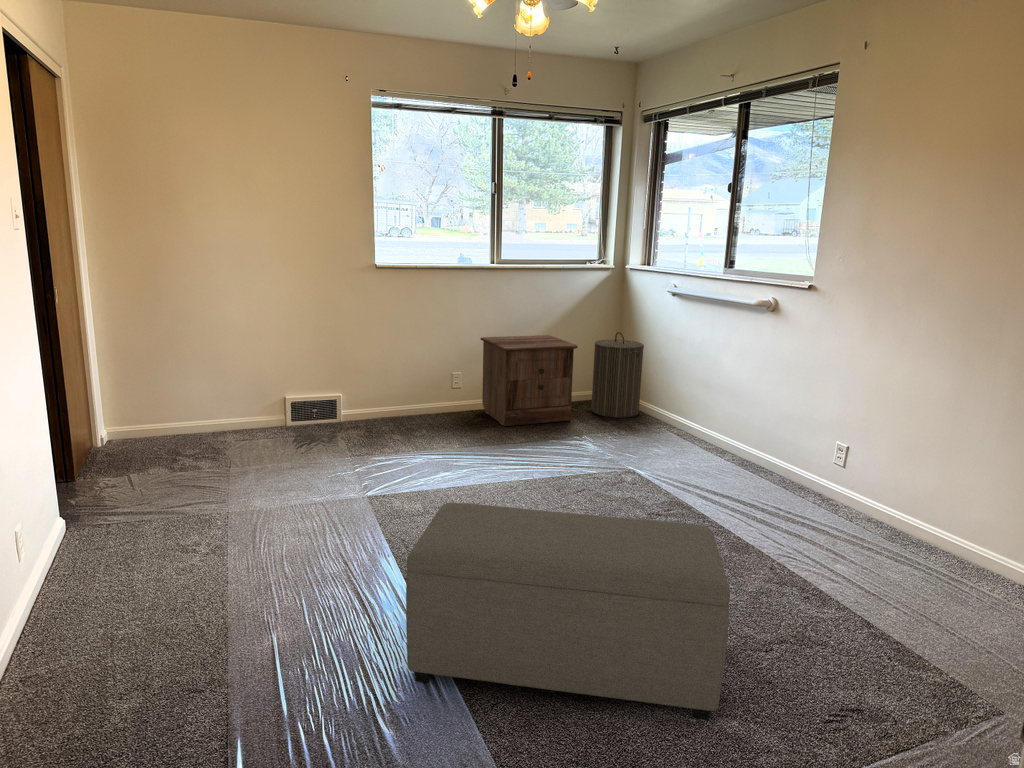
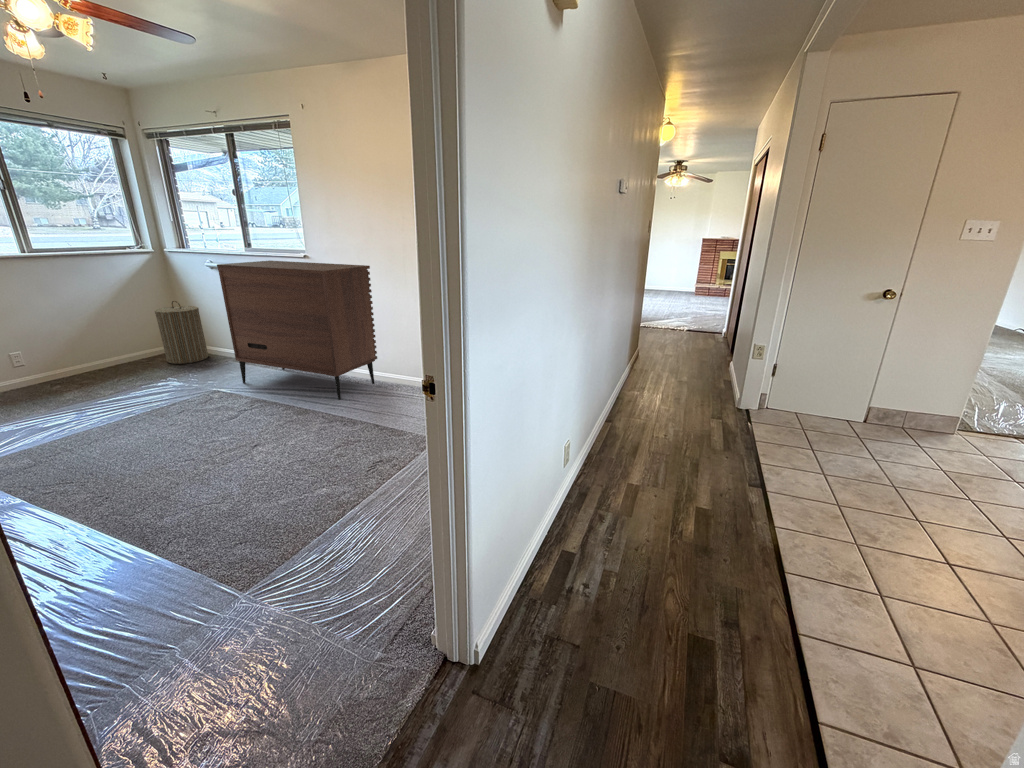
dresser: none [668,289,933,547] -> present [217,260,377,400]
nightstand: present [481,335,578,426] -> none [32,311,152,389]
ottoman: present [406,503,730,720] -> none [64,397,309,551]

